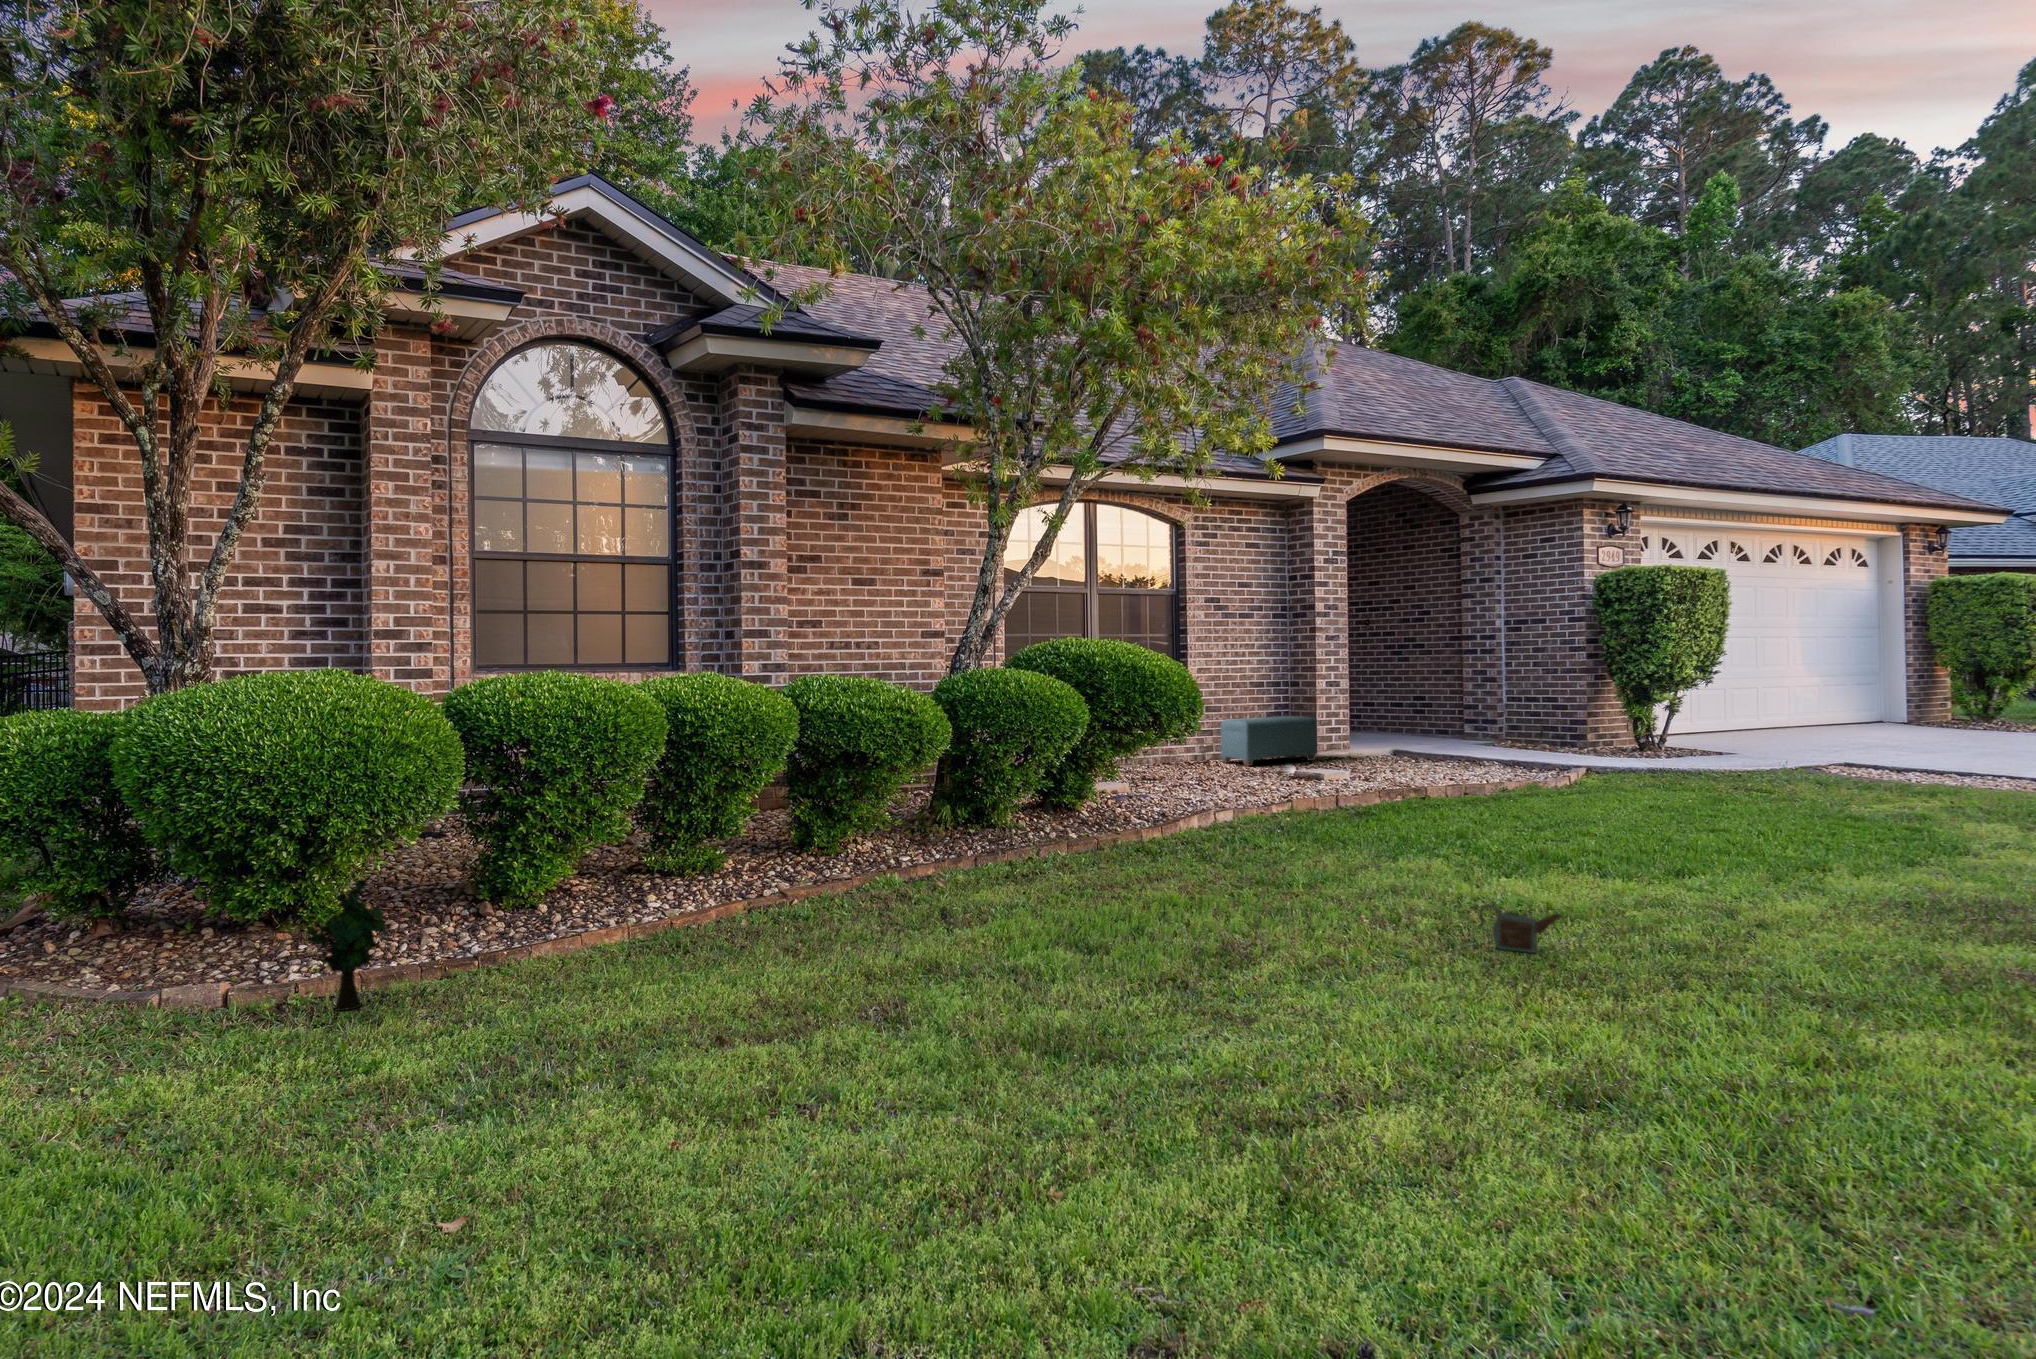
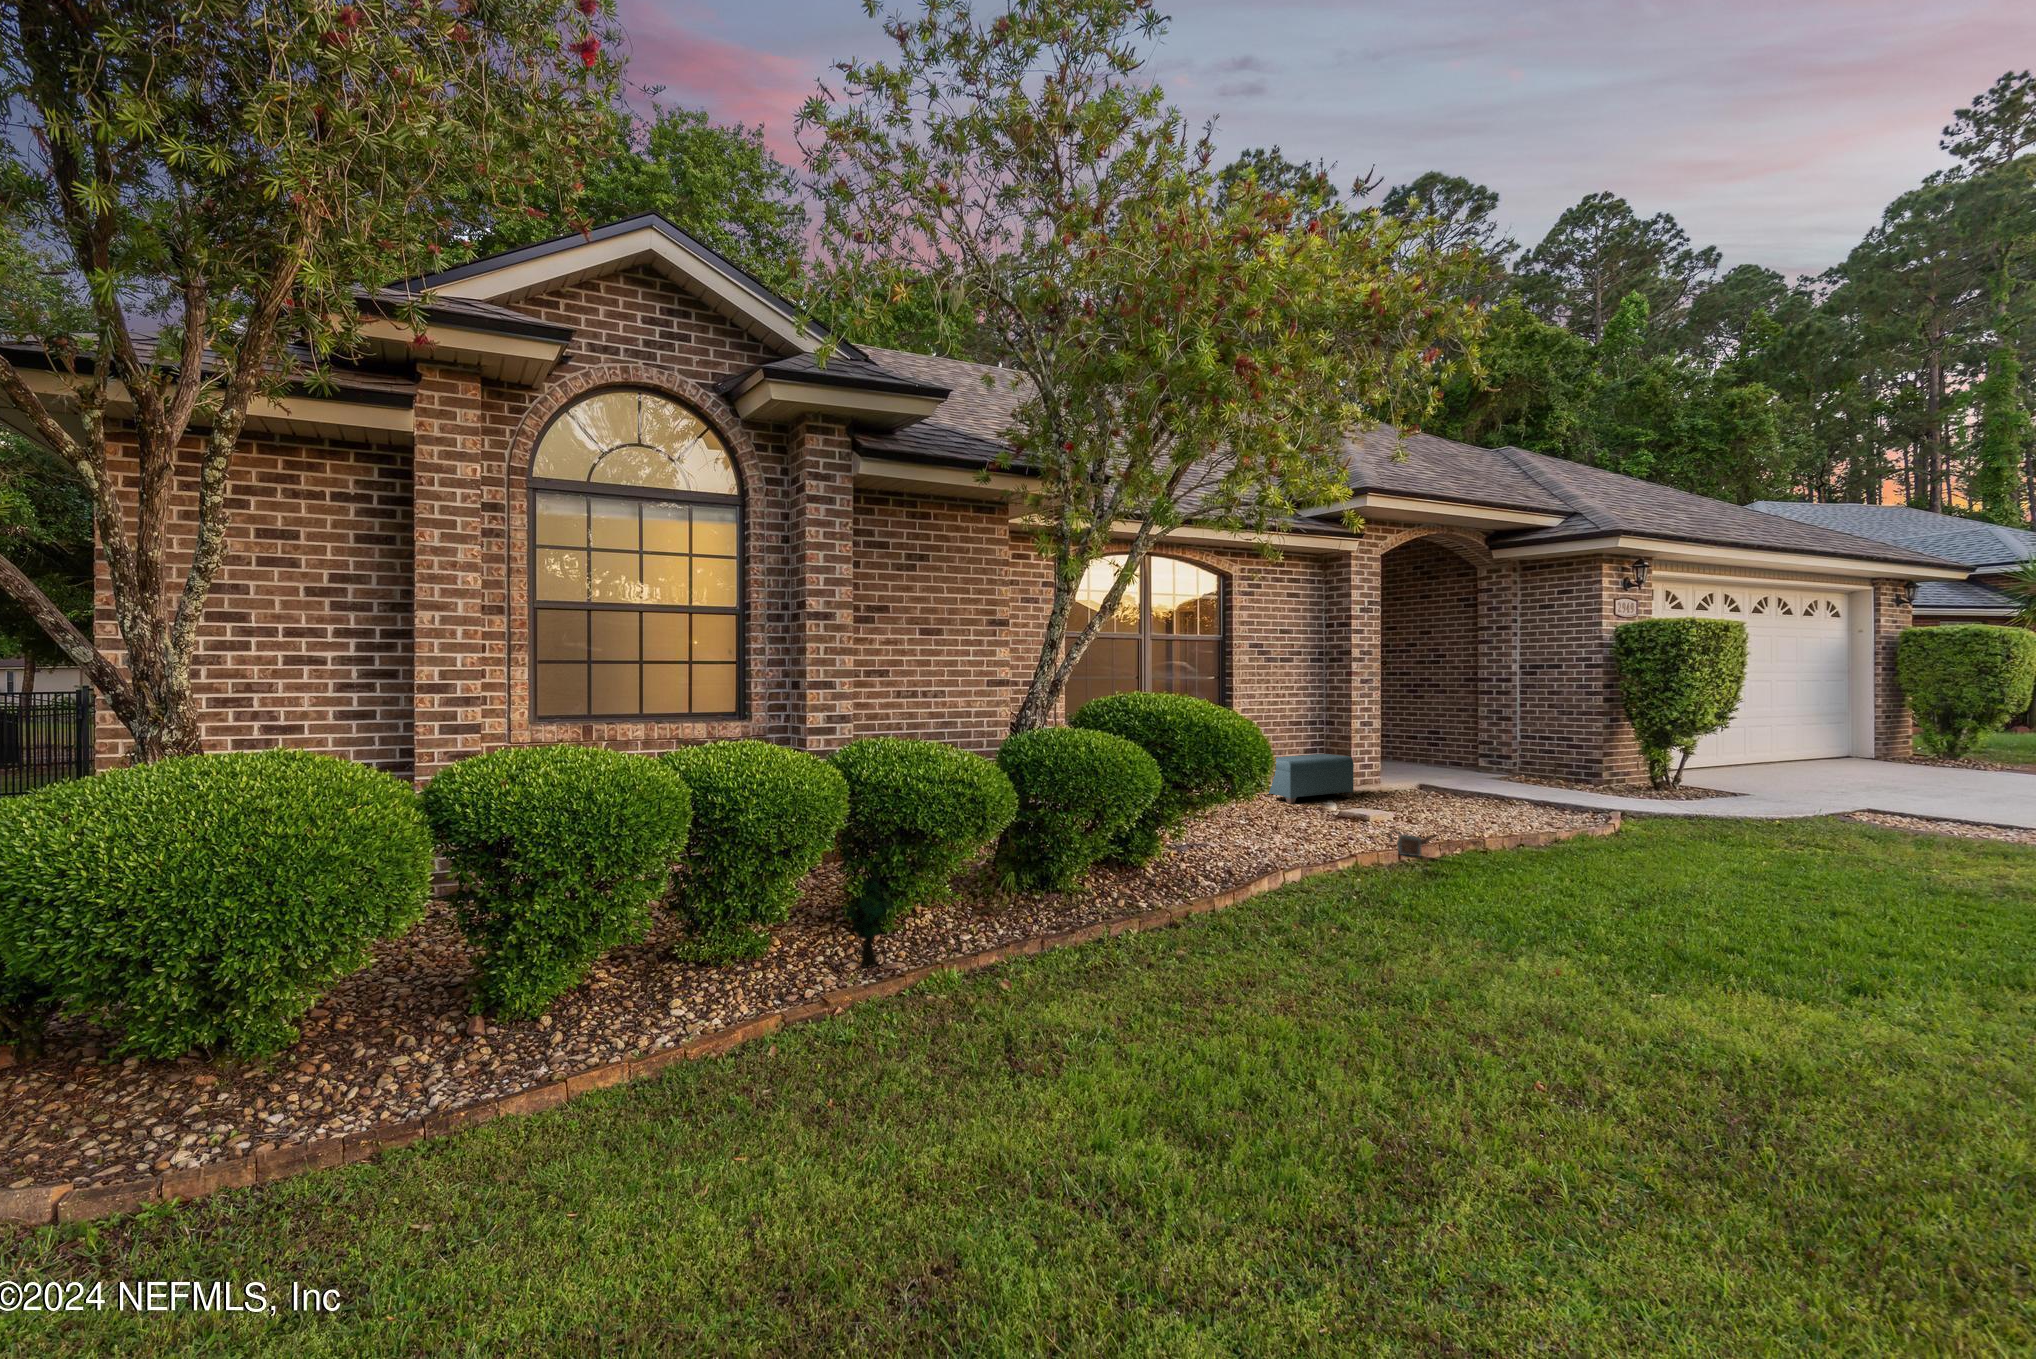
decorative plant: present [306,880,387,1011] -> present [841,870,894,968]
watering can: present [1478,904,1561,953] -> present [1389,830,1434,856]

